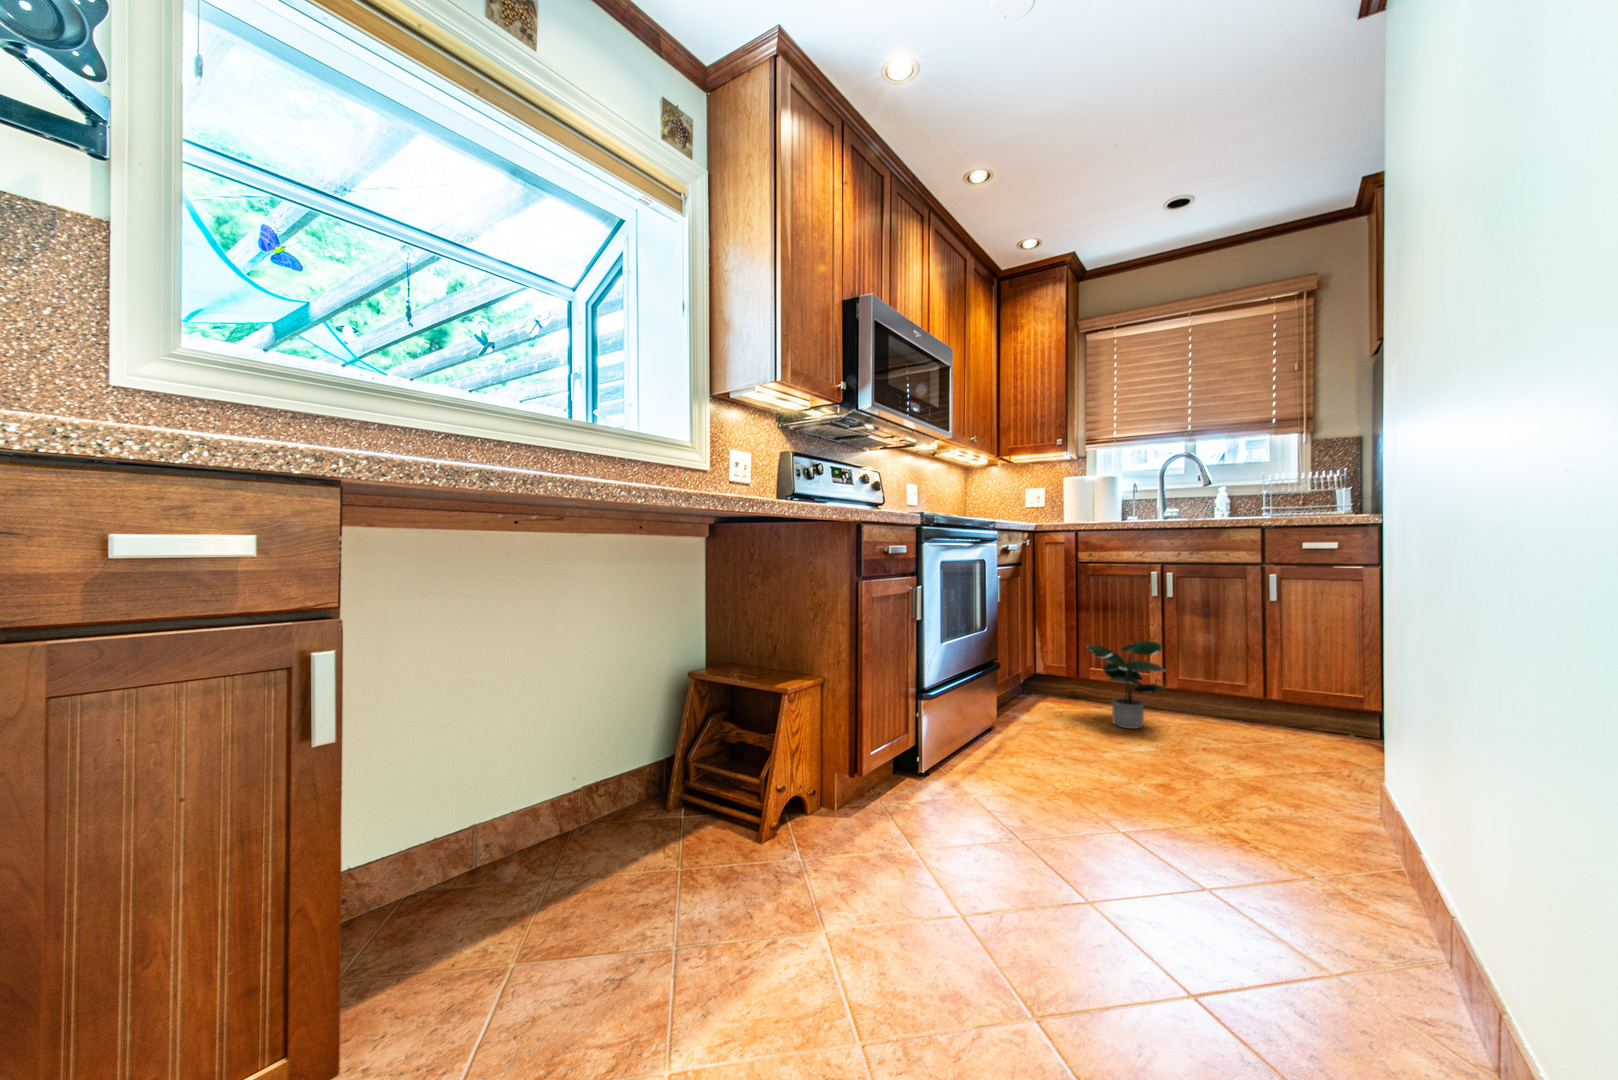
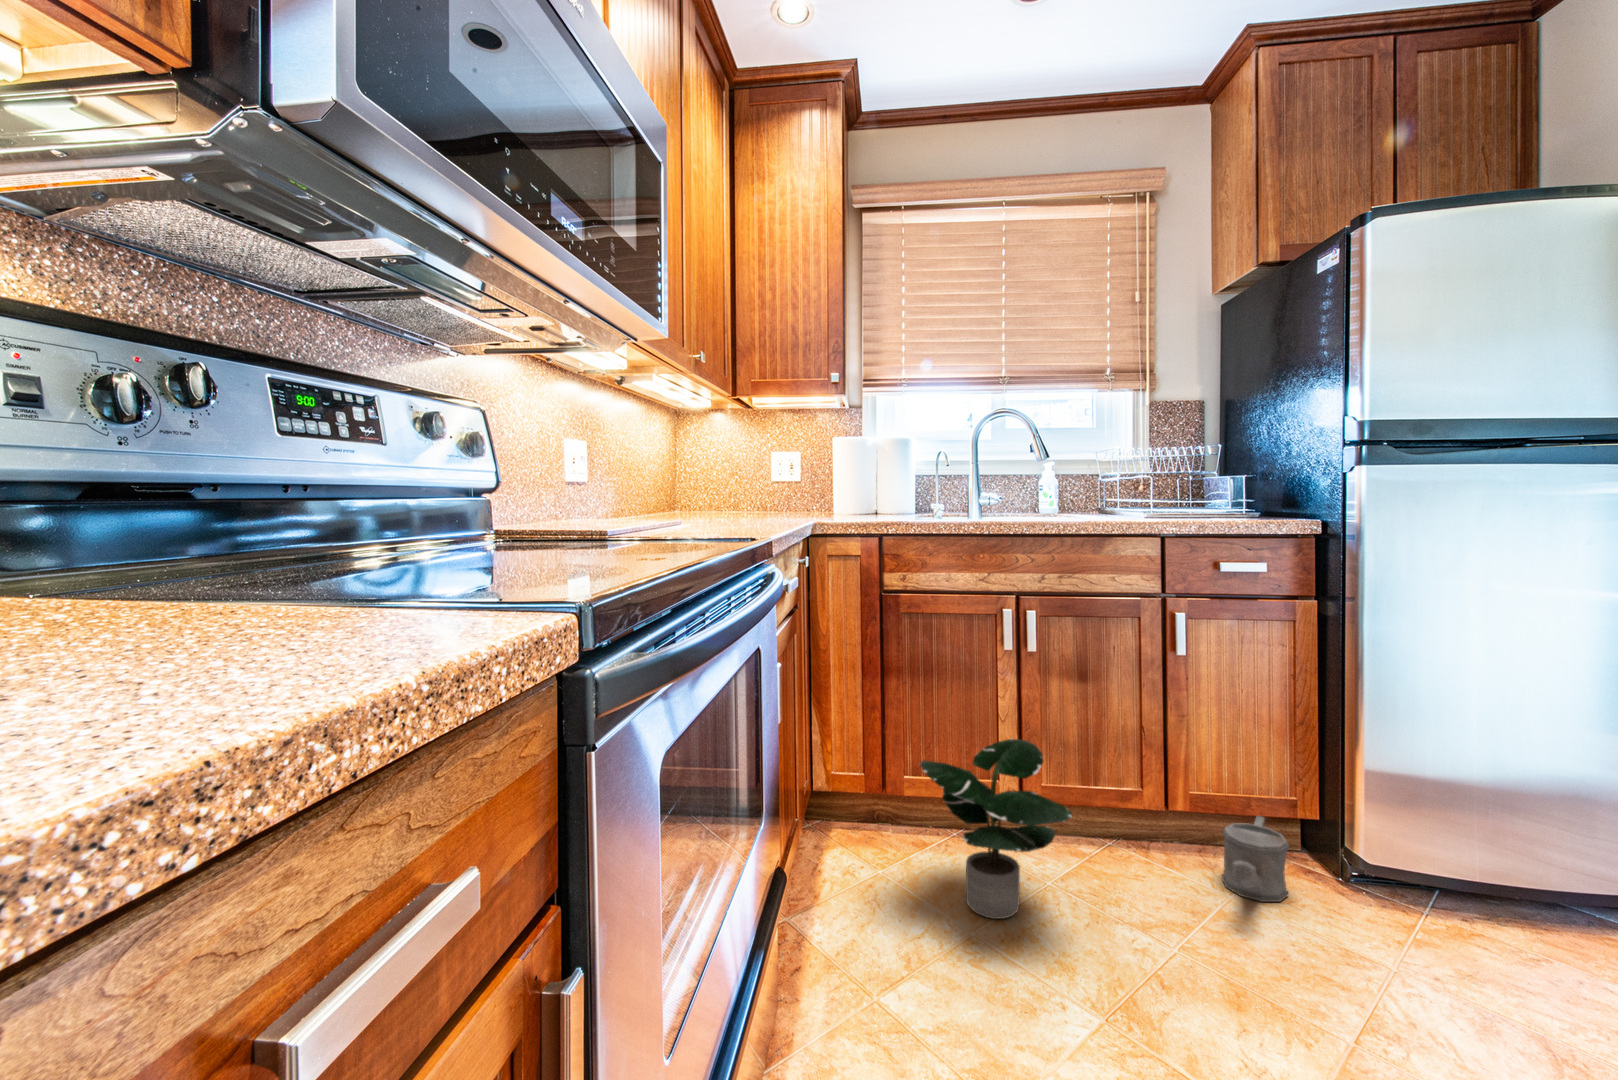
watering can: none [1277,705,1337,748] -> present [1222,816,1289,902]

